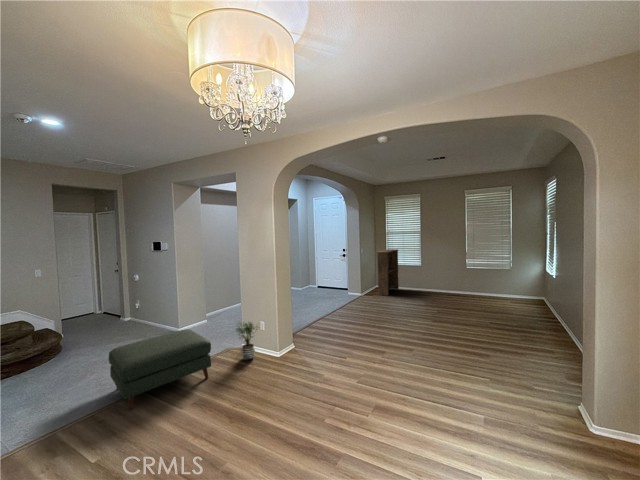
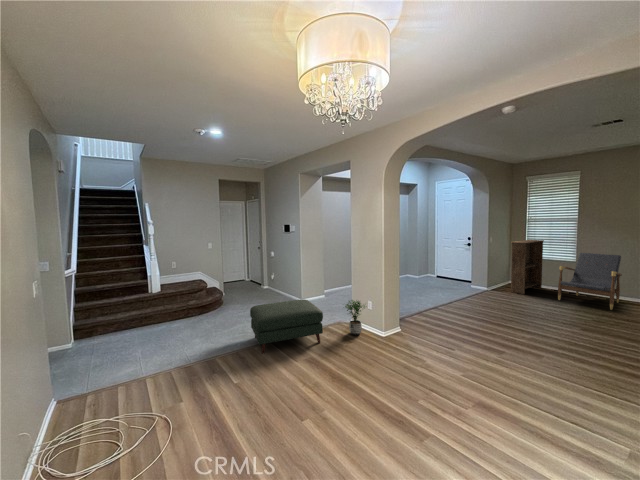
lounge chair: none [411,258,449,301] -> present [558,253,622,310]

